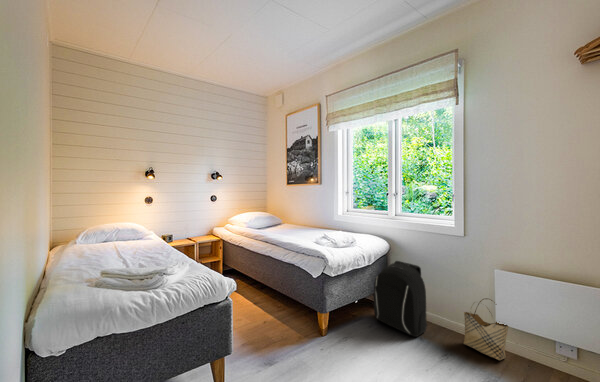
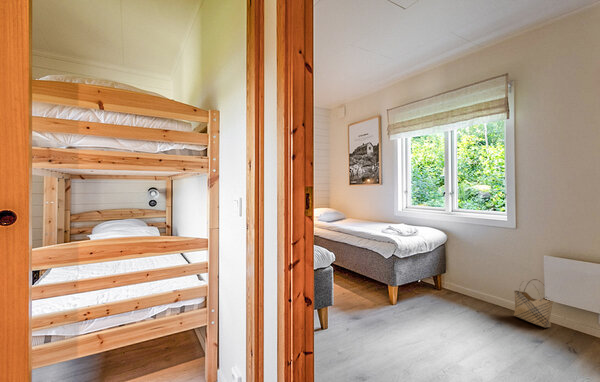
backpack: present [373,261,427,337] -> none [433,249,482,309]

